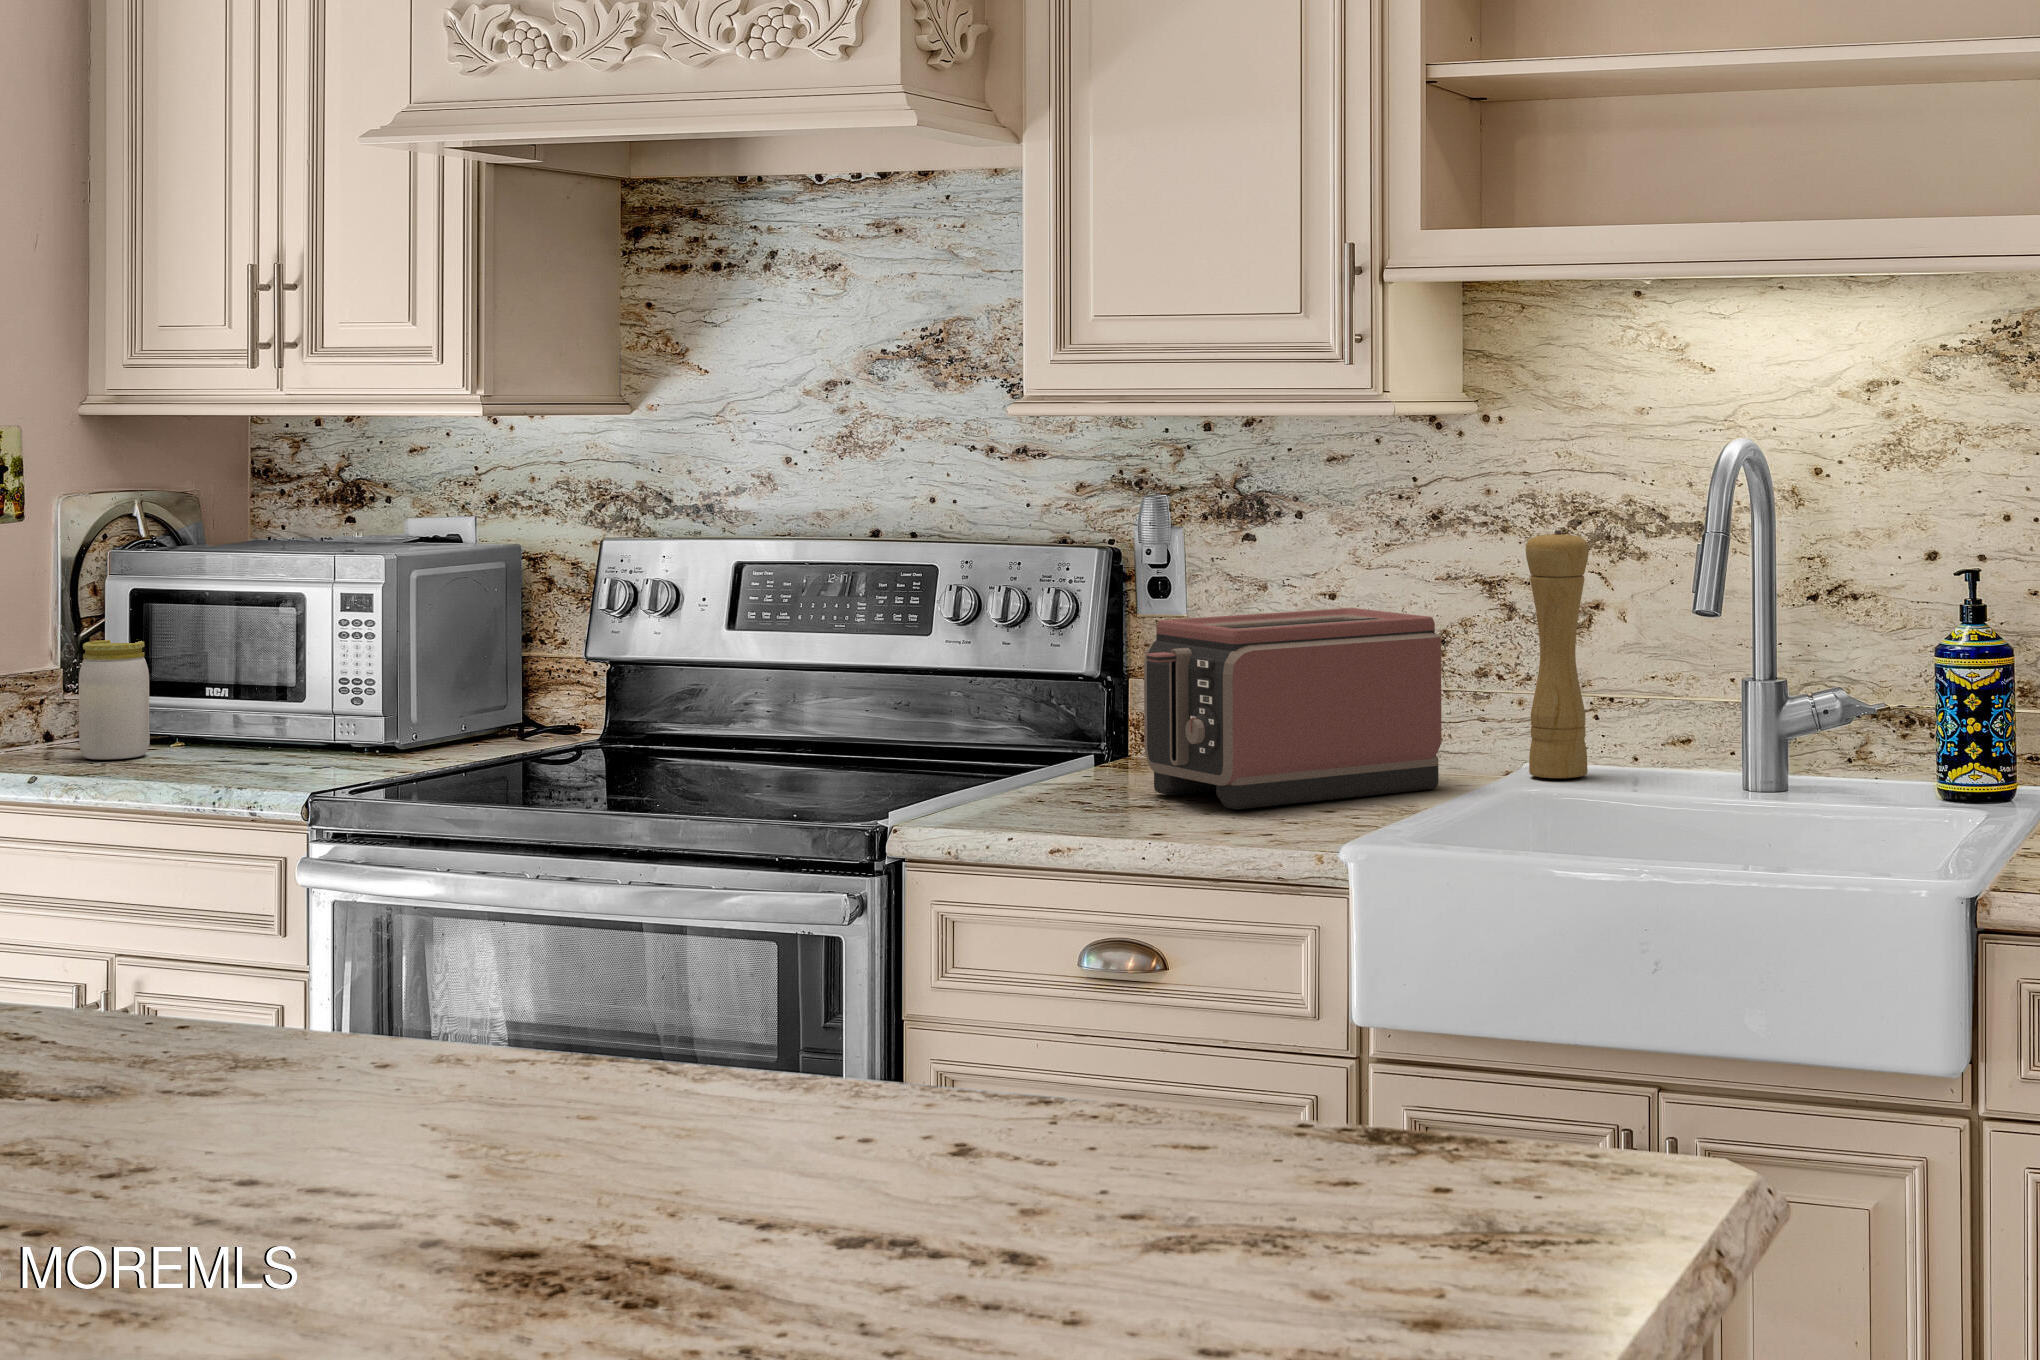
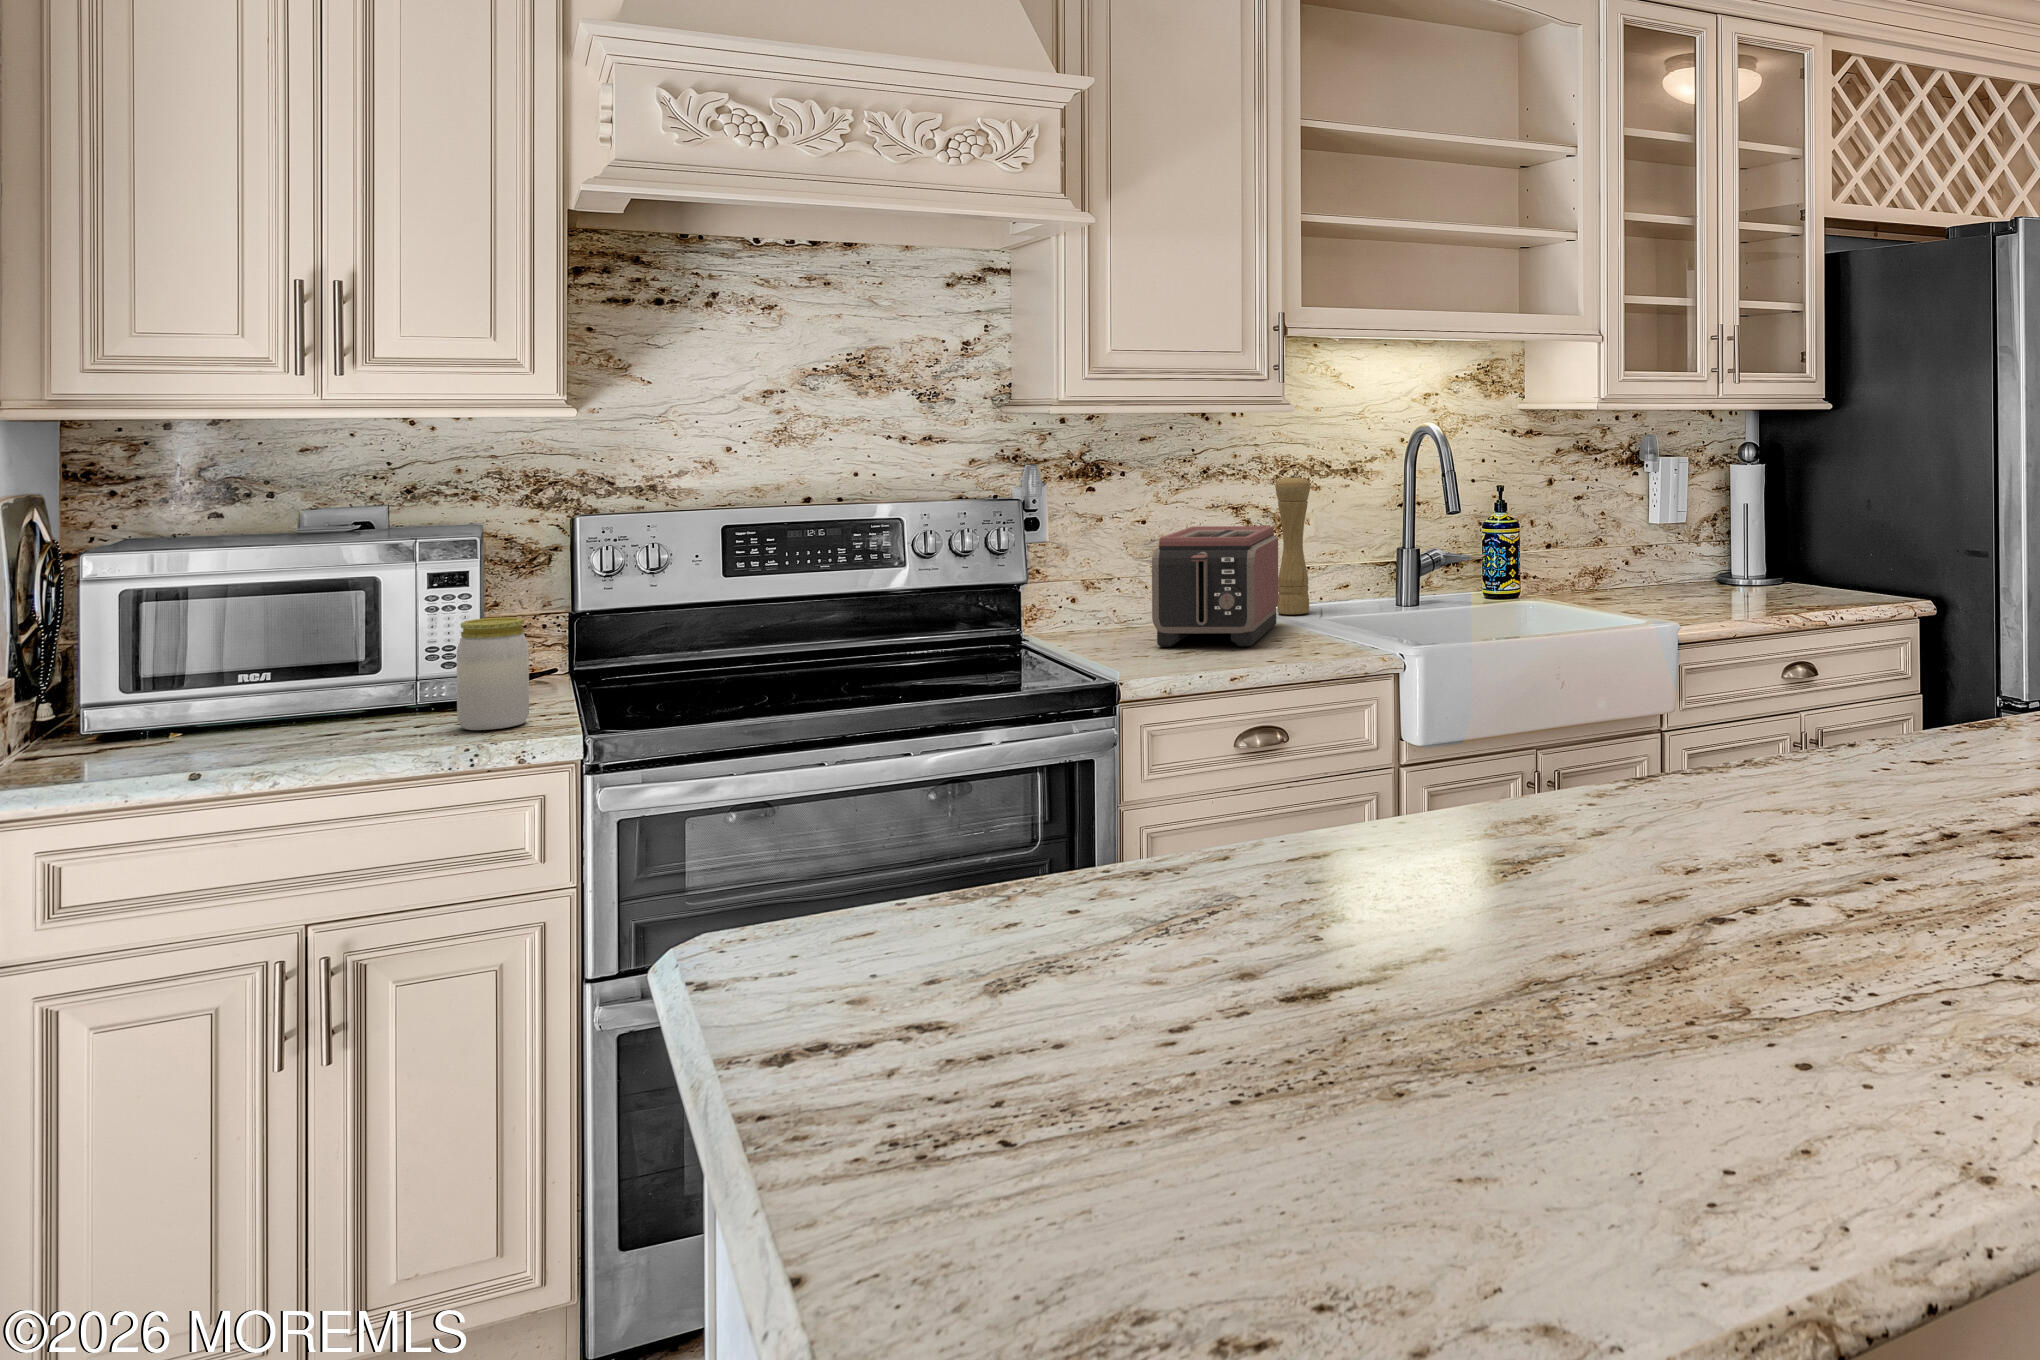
jar: present [79,640,150,759] -> present [457,617,529,730]

